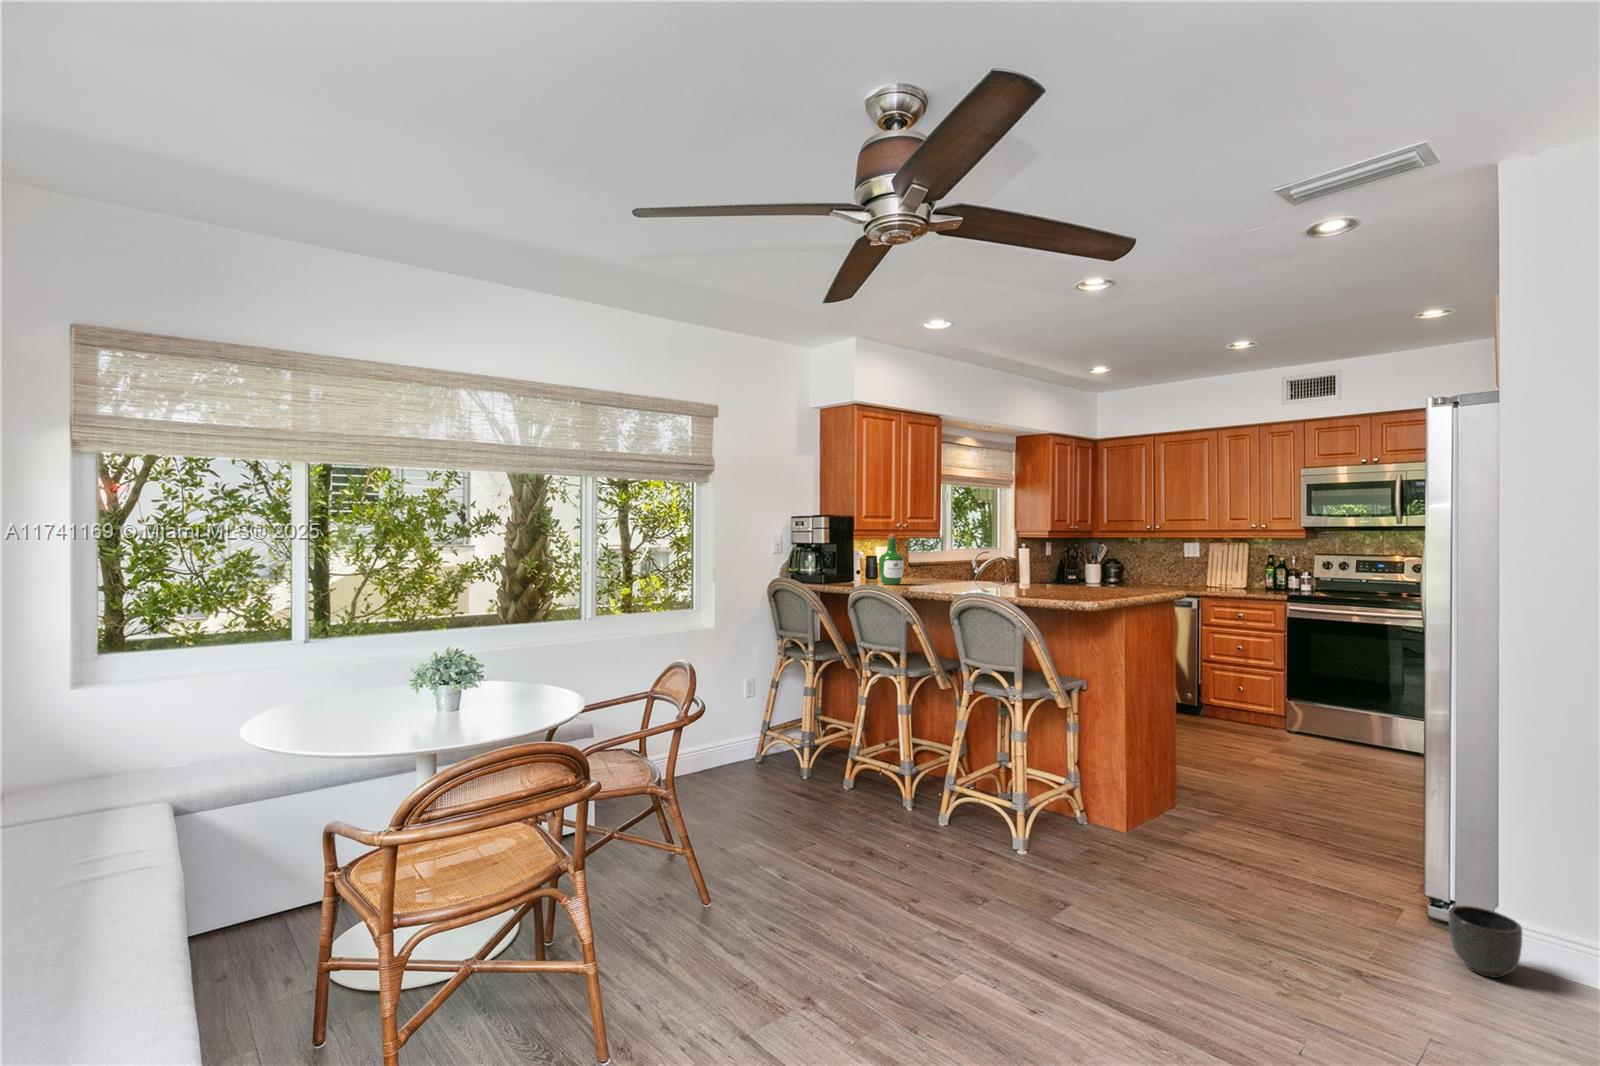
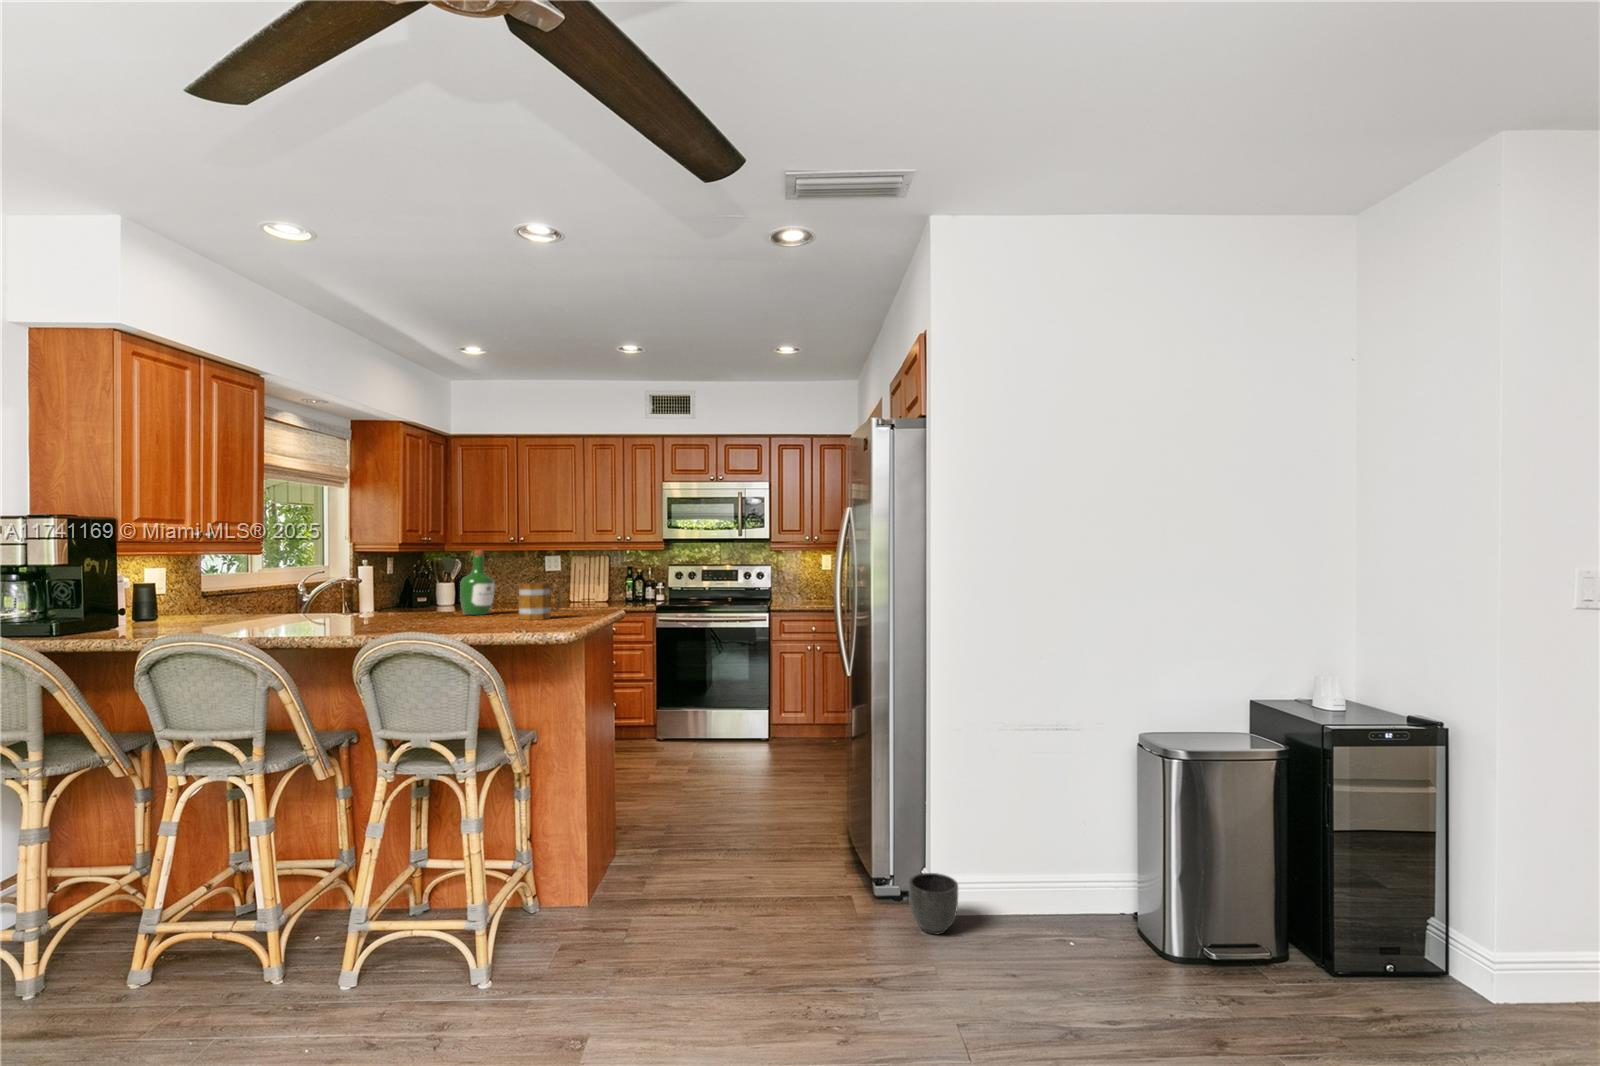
wine bottle: present [879,534,904,585] -> present [460,550,495,615]
mug: none [1089,564,1128,595] -> present [518,582,562,620]

